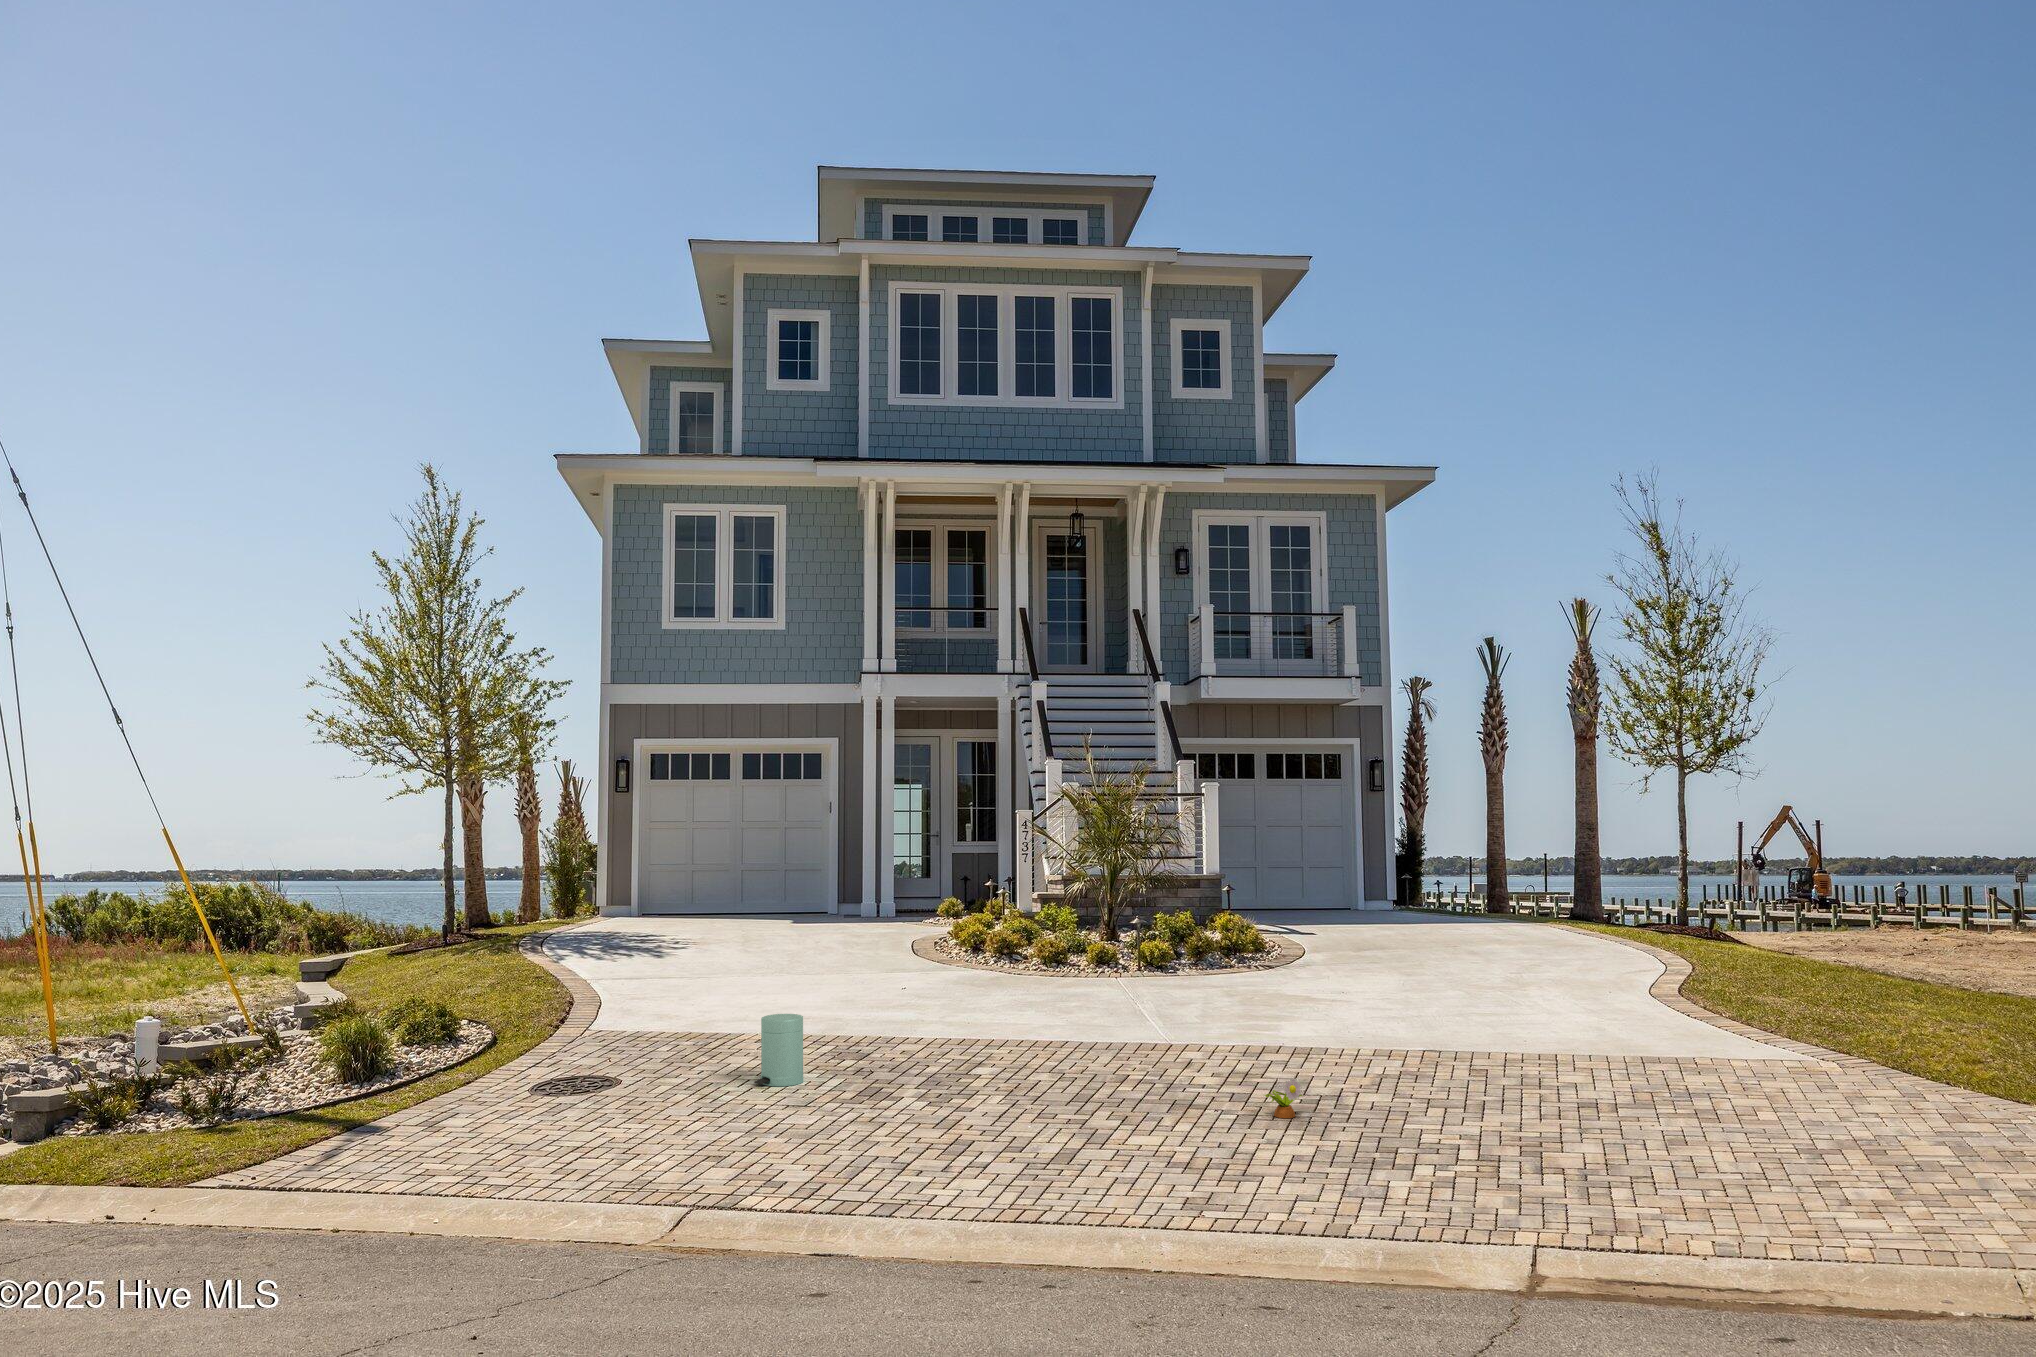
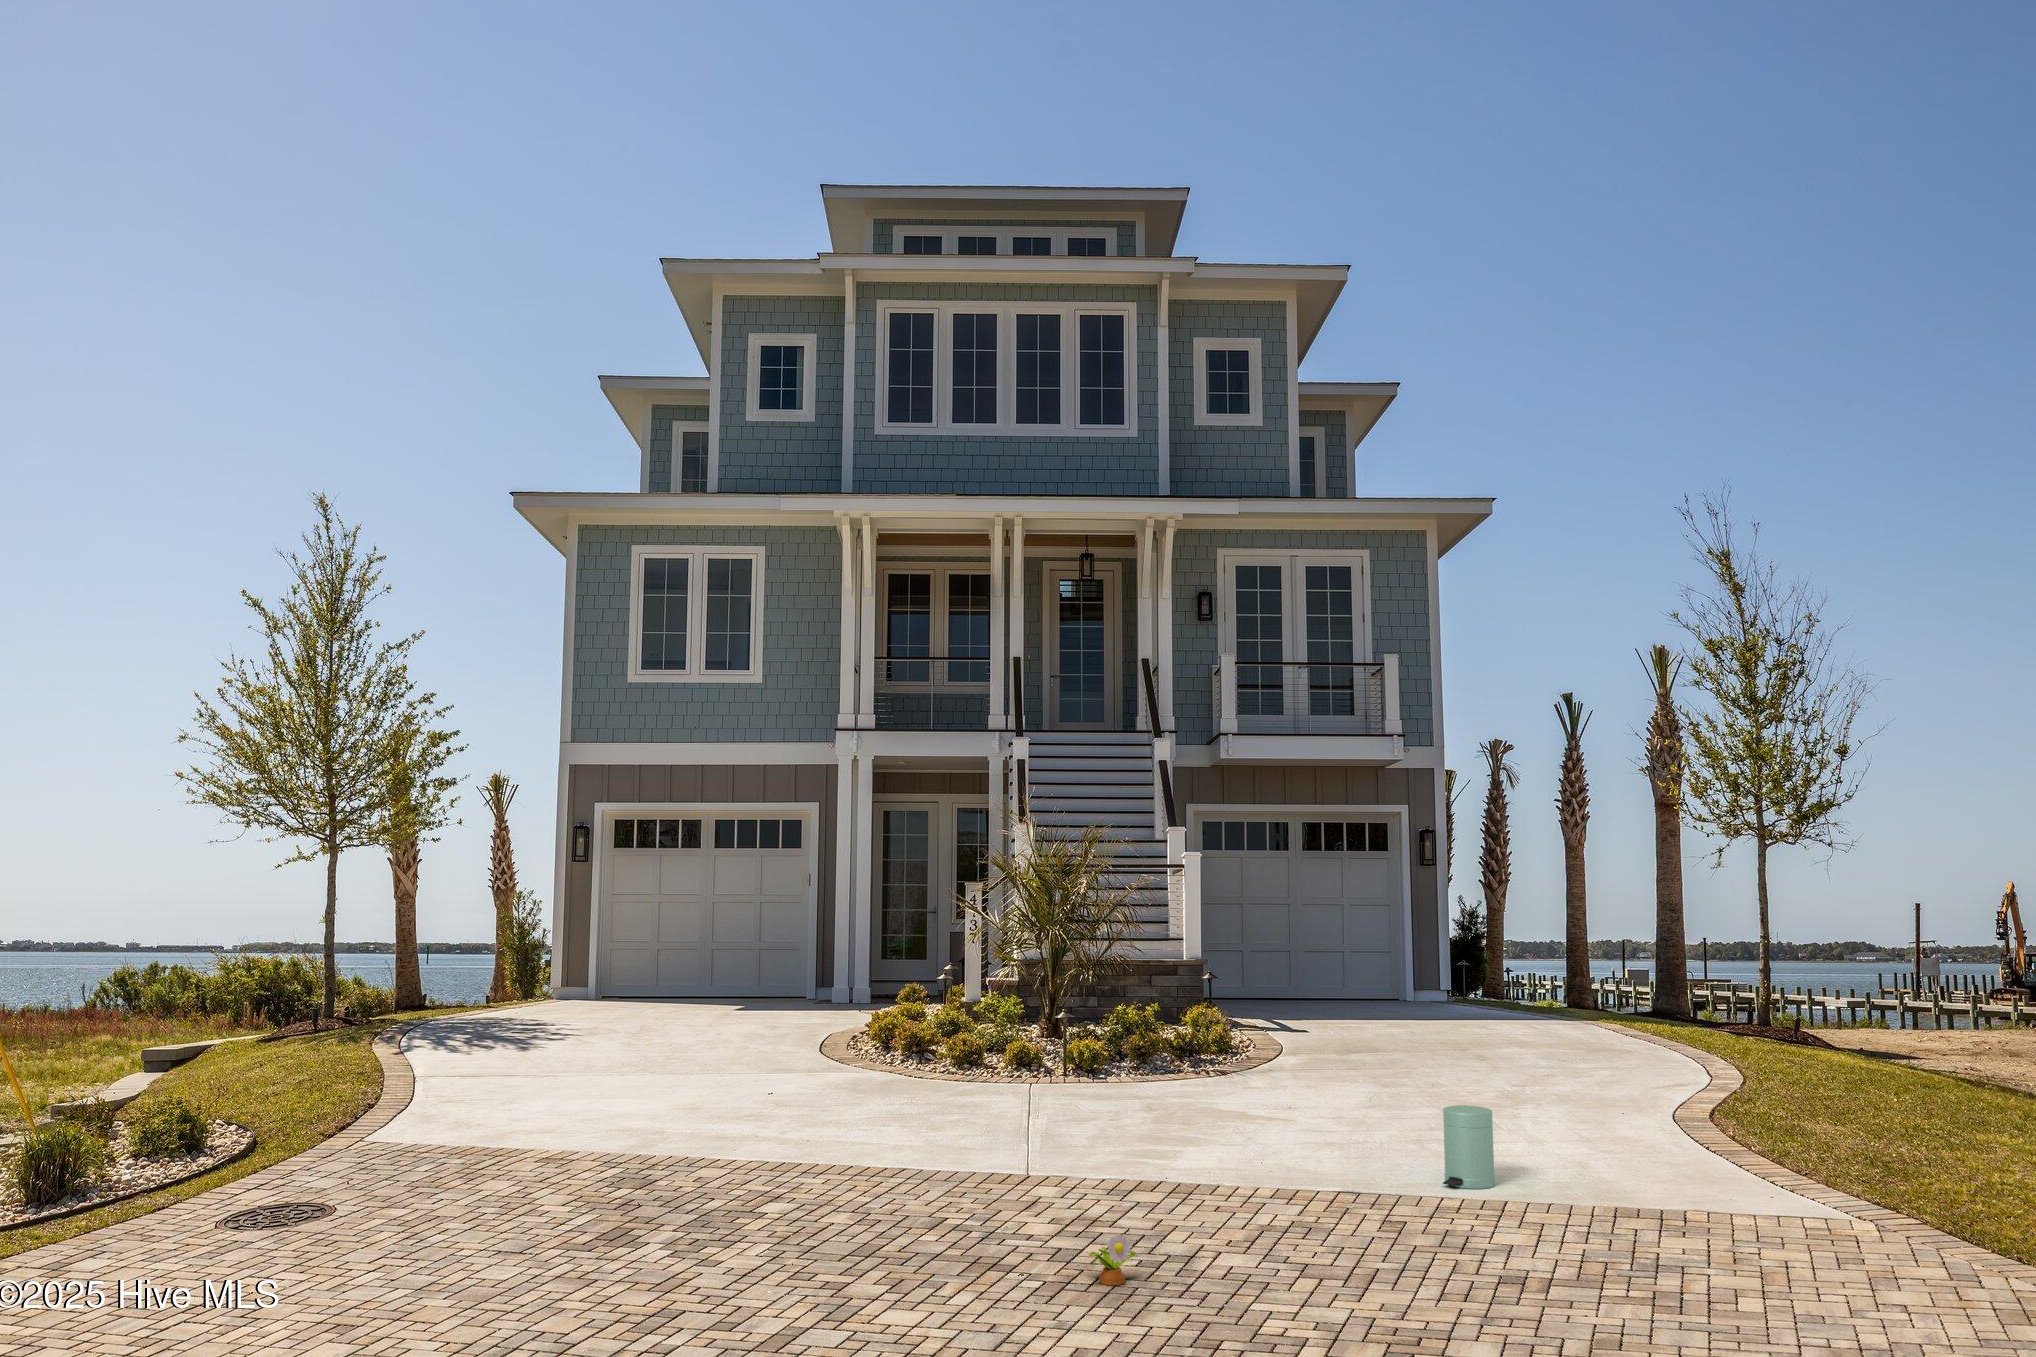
trash can: present [754,1014,803,1086] -> present [1443,1105,1494,1189]

